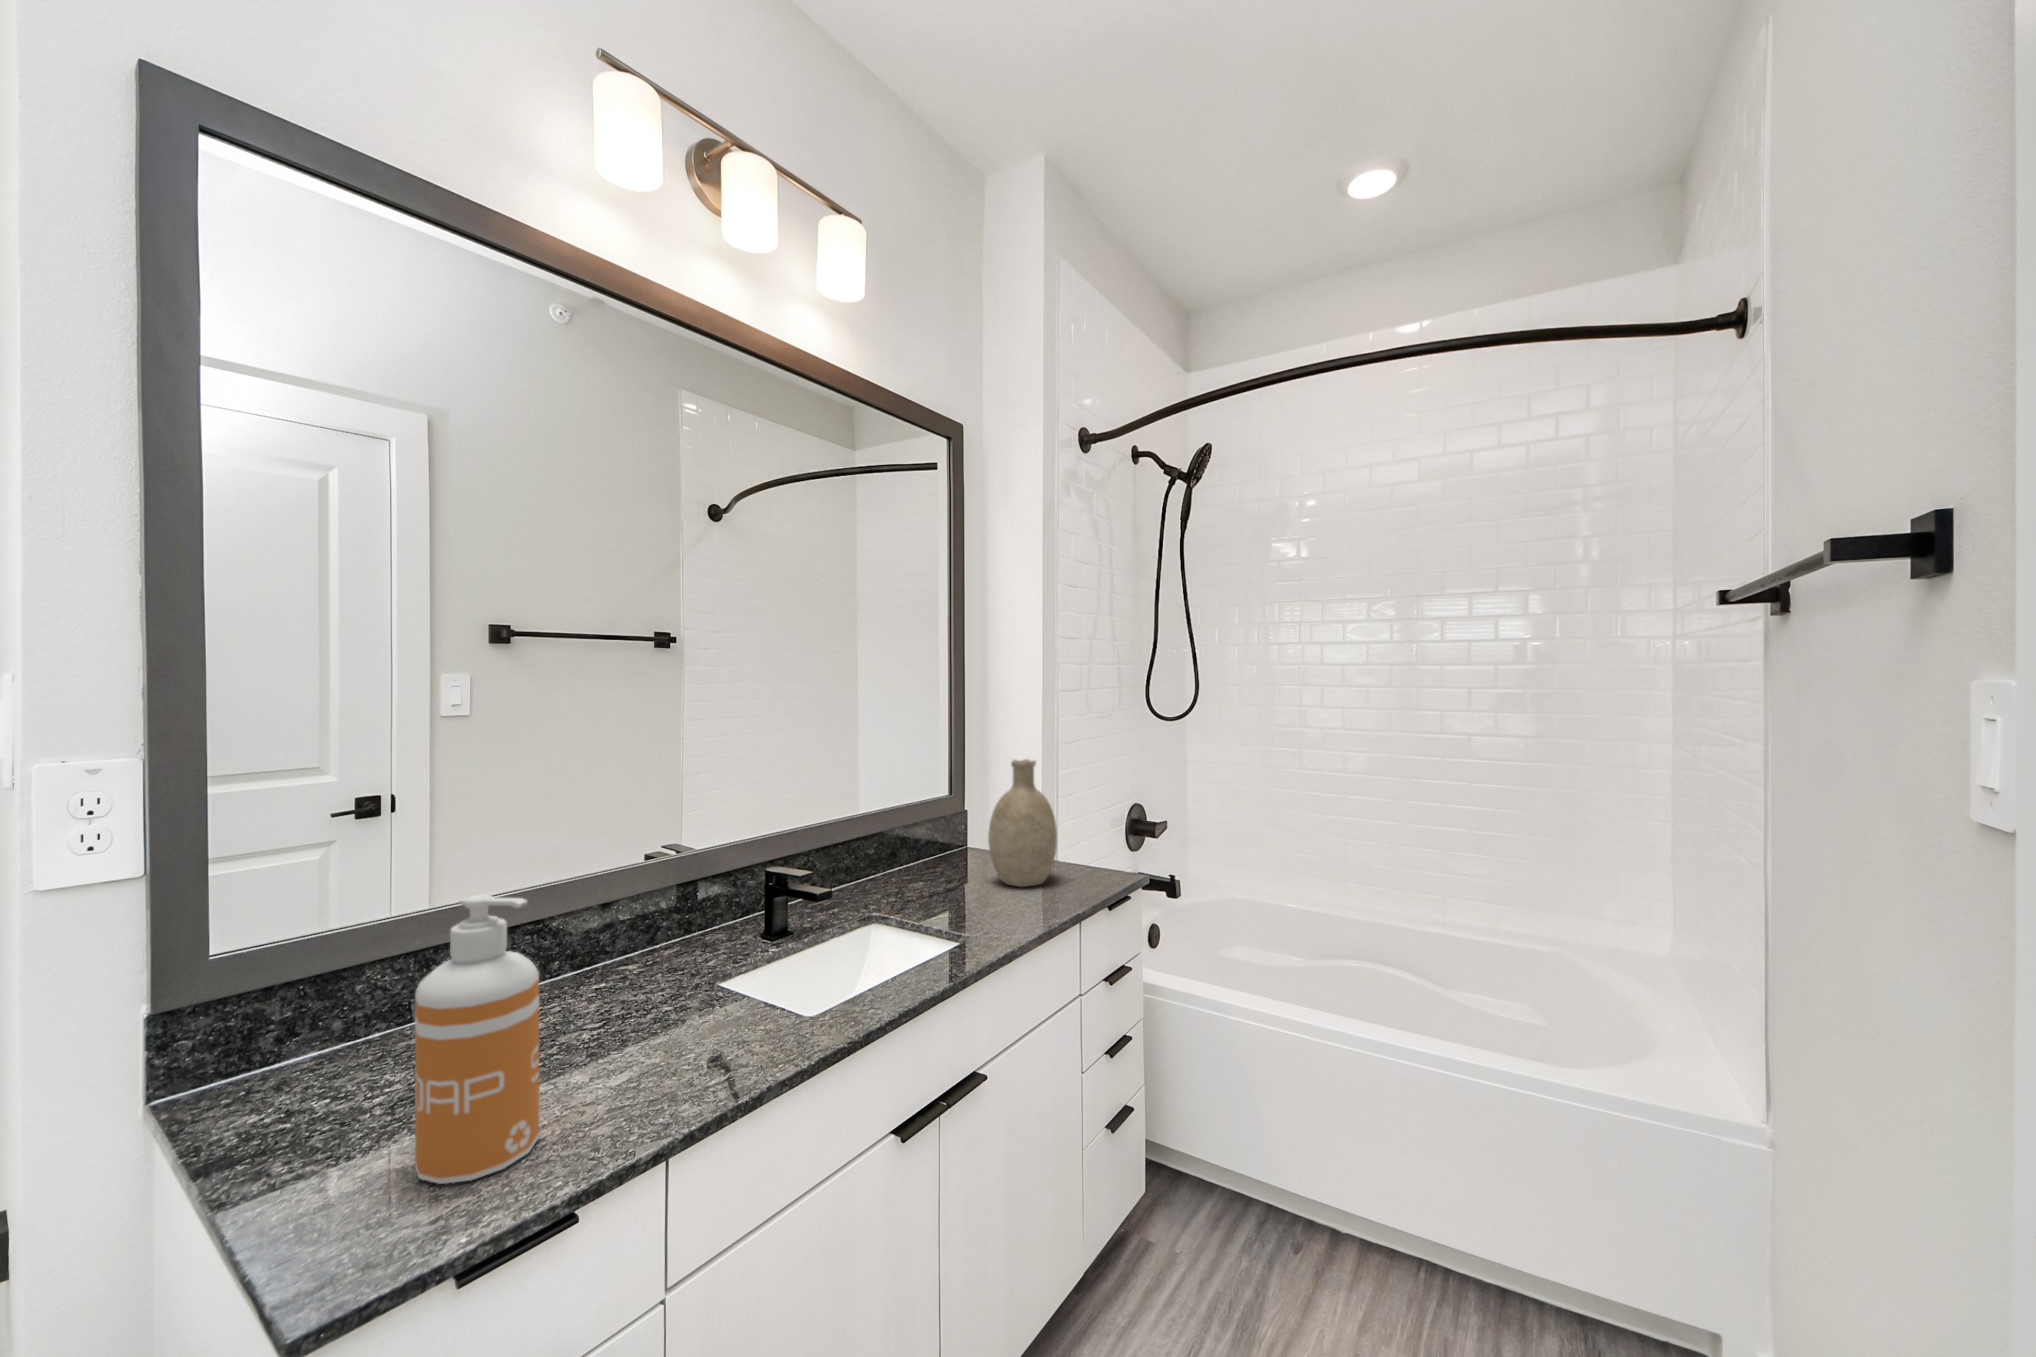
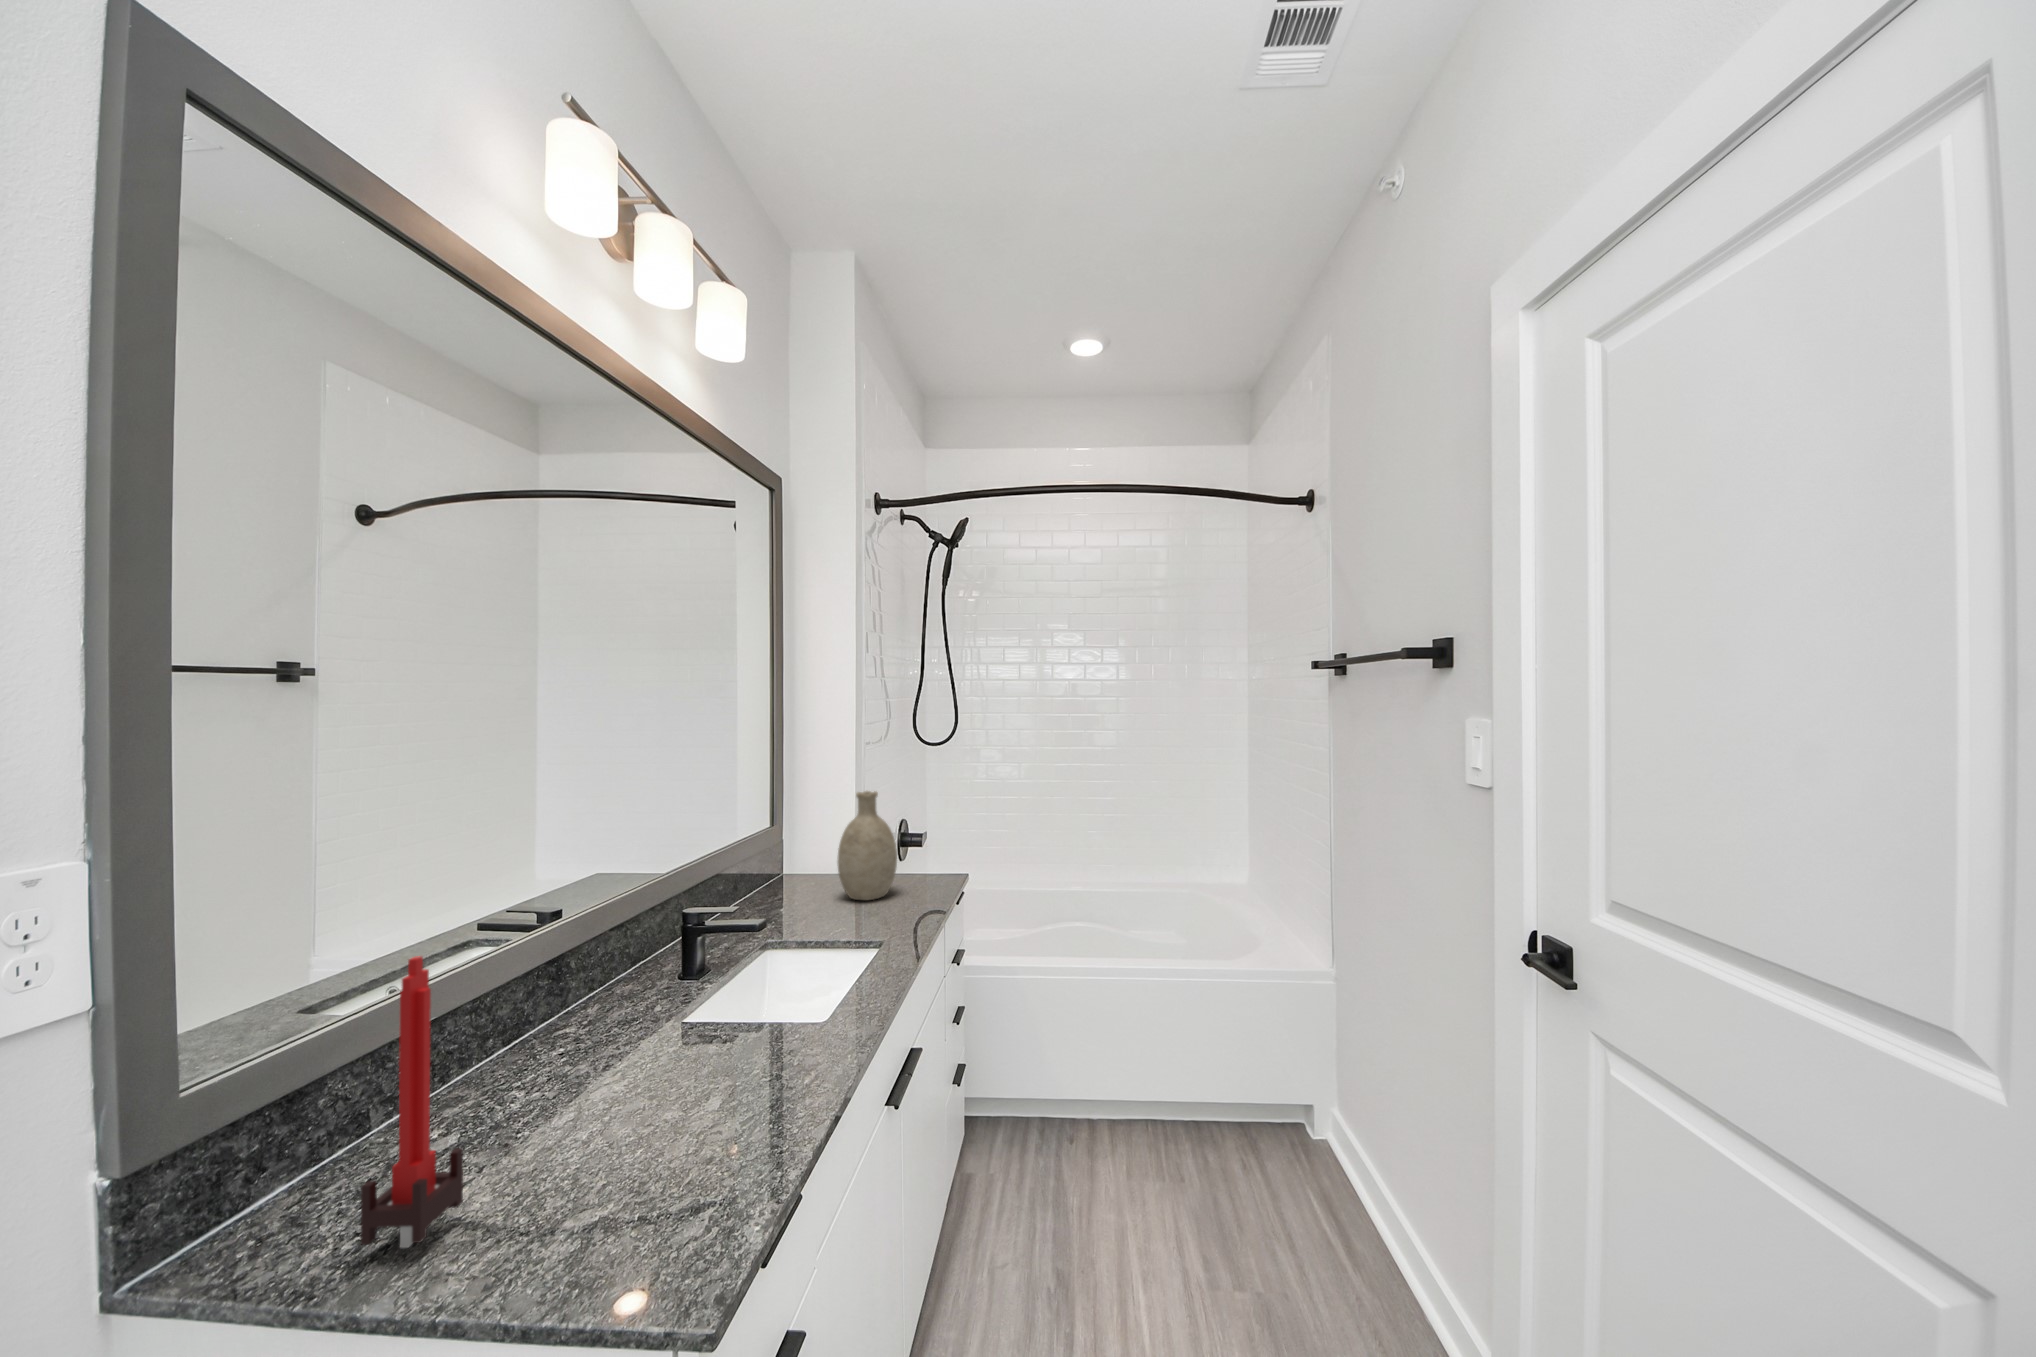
candle: none [271,858,366,1138] -> present [361,956,463,1248]
soap dispenser: present [415,895,539,1184] -> none [578,959,685,1233]

